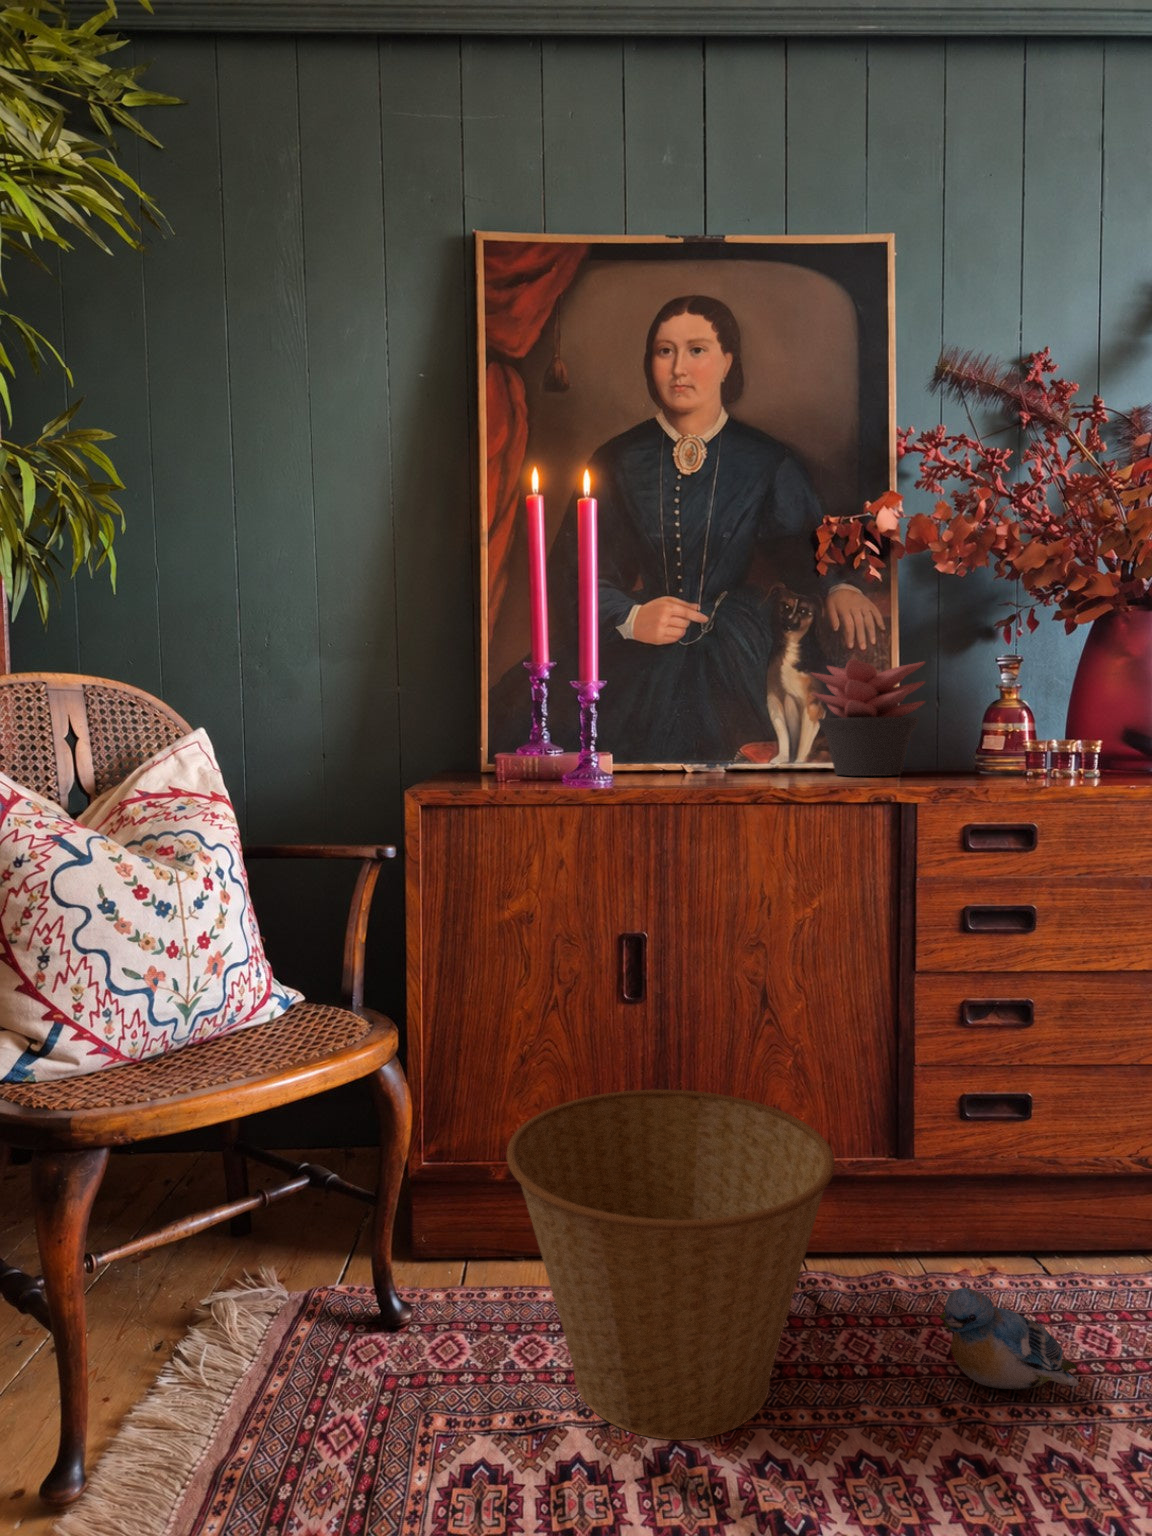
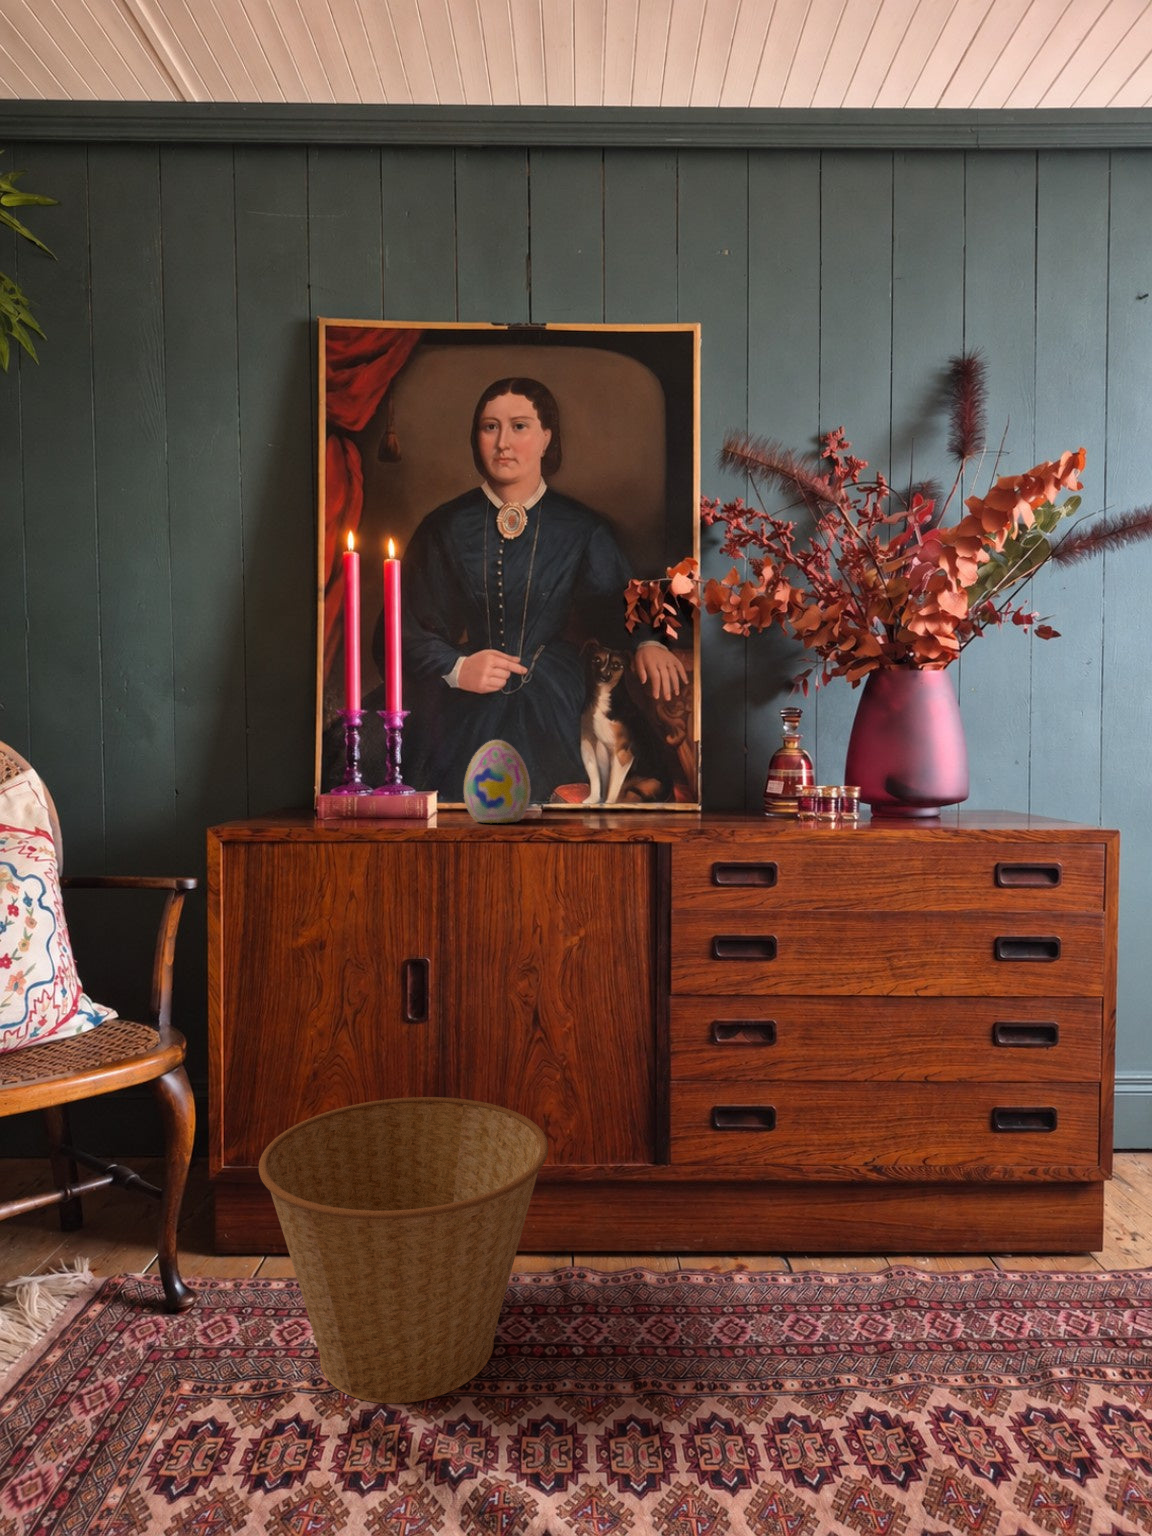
succulent plant: present [811,659,925,776] -> none [604,713,706,816]
decorative egg: none [672,690,747,783] -> present [464,740,531,823]
plush toy: present [940,1288,1079,1390] -> none [639,1275,758,1364]

